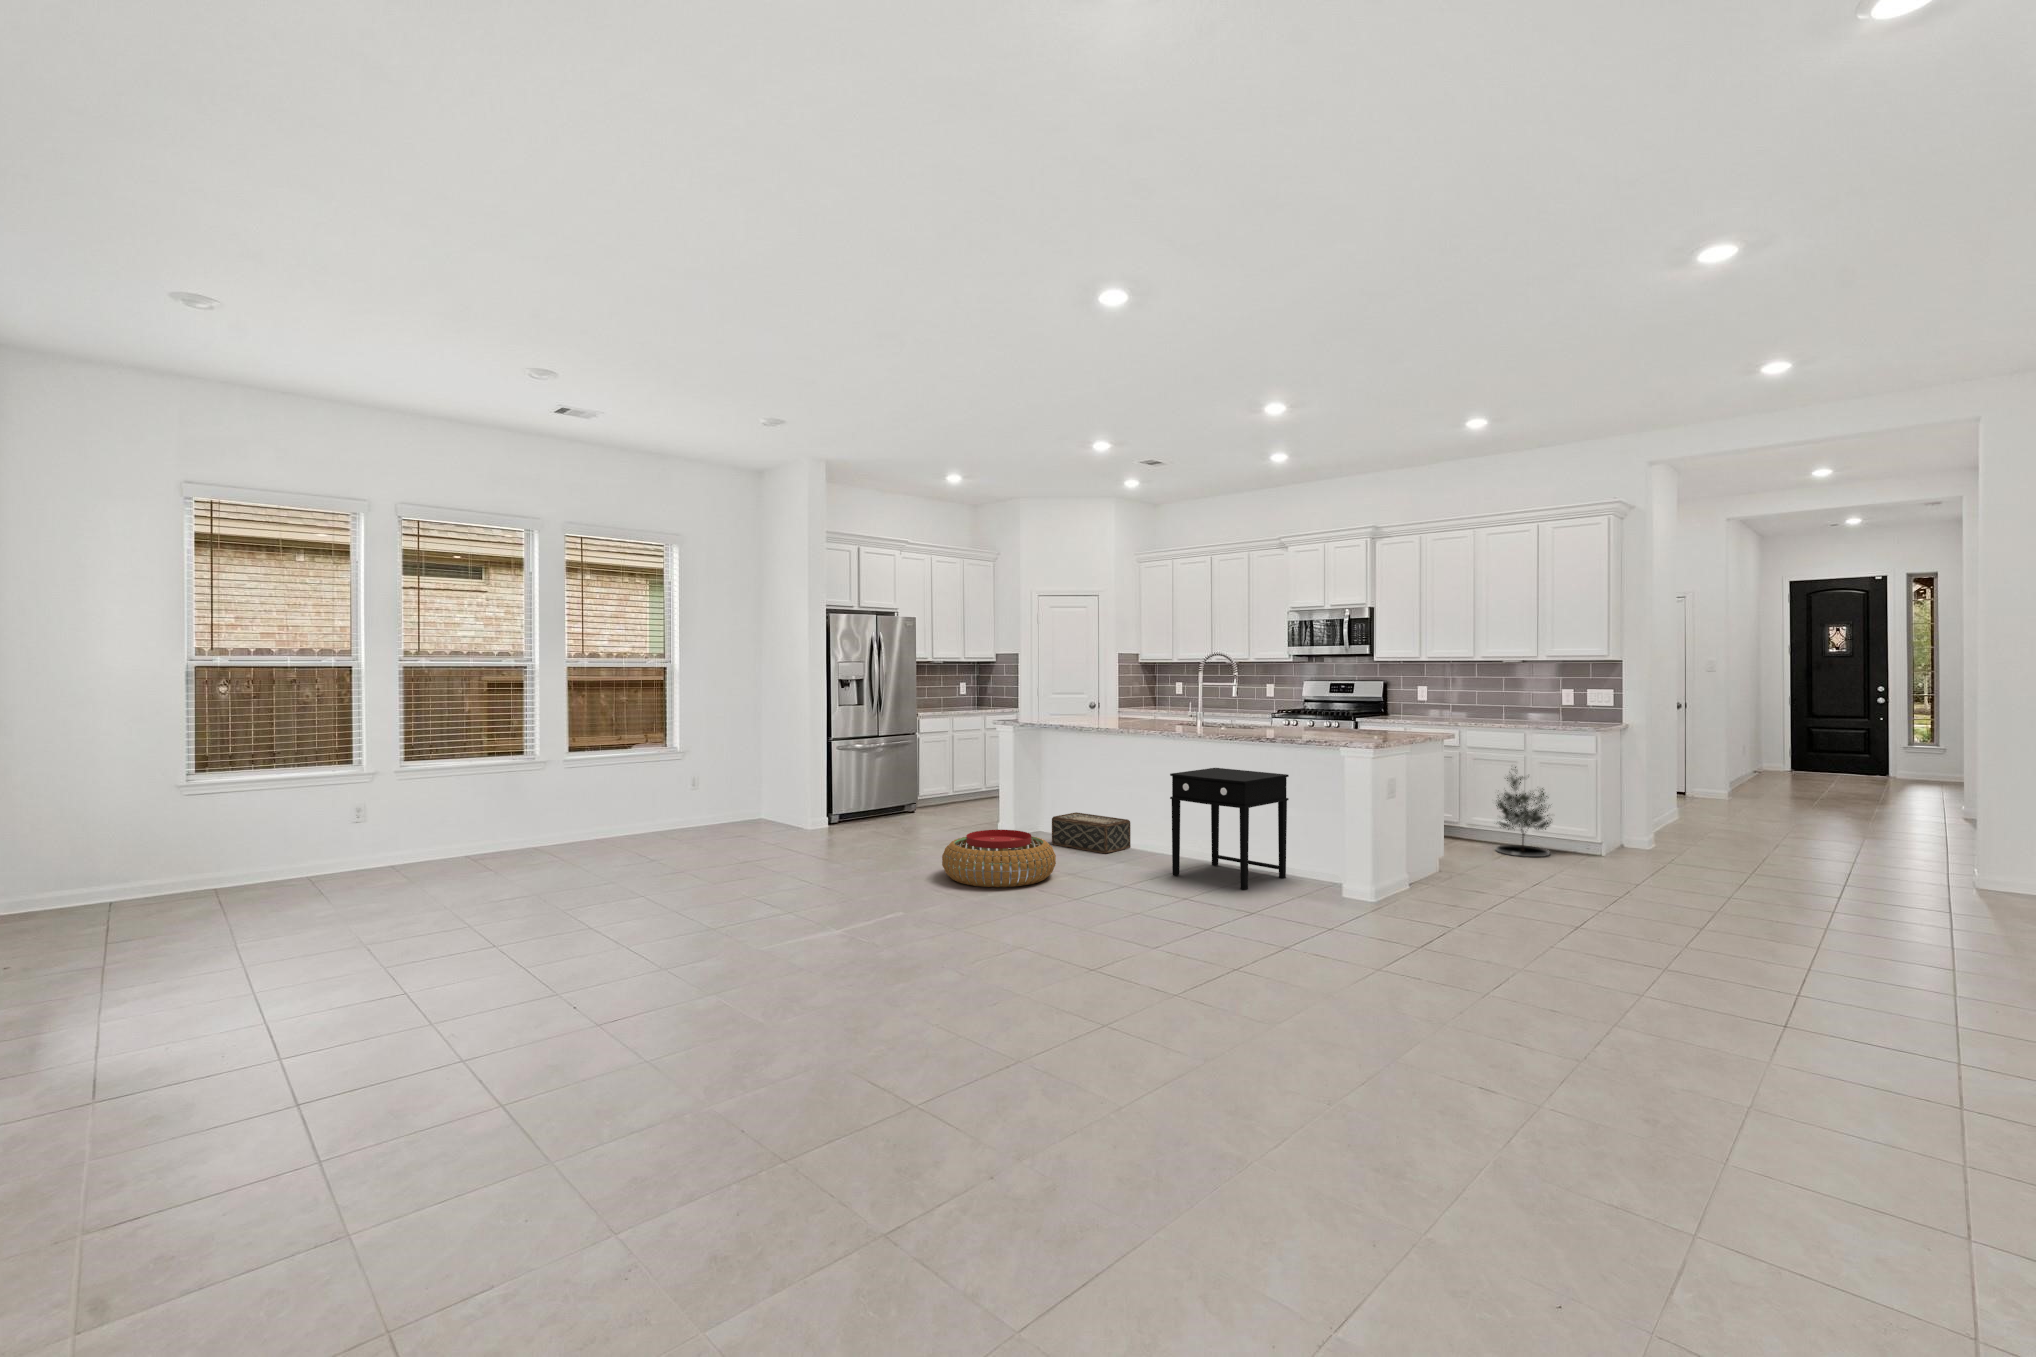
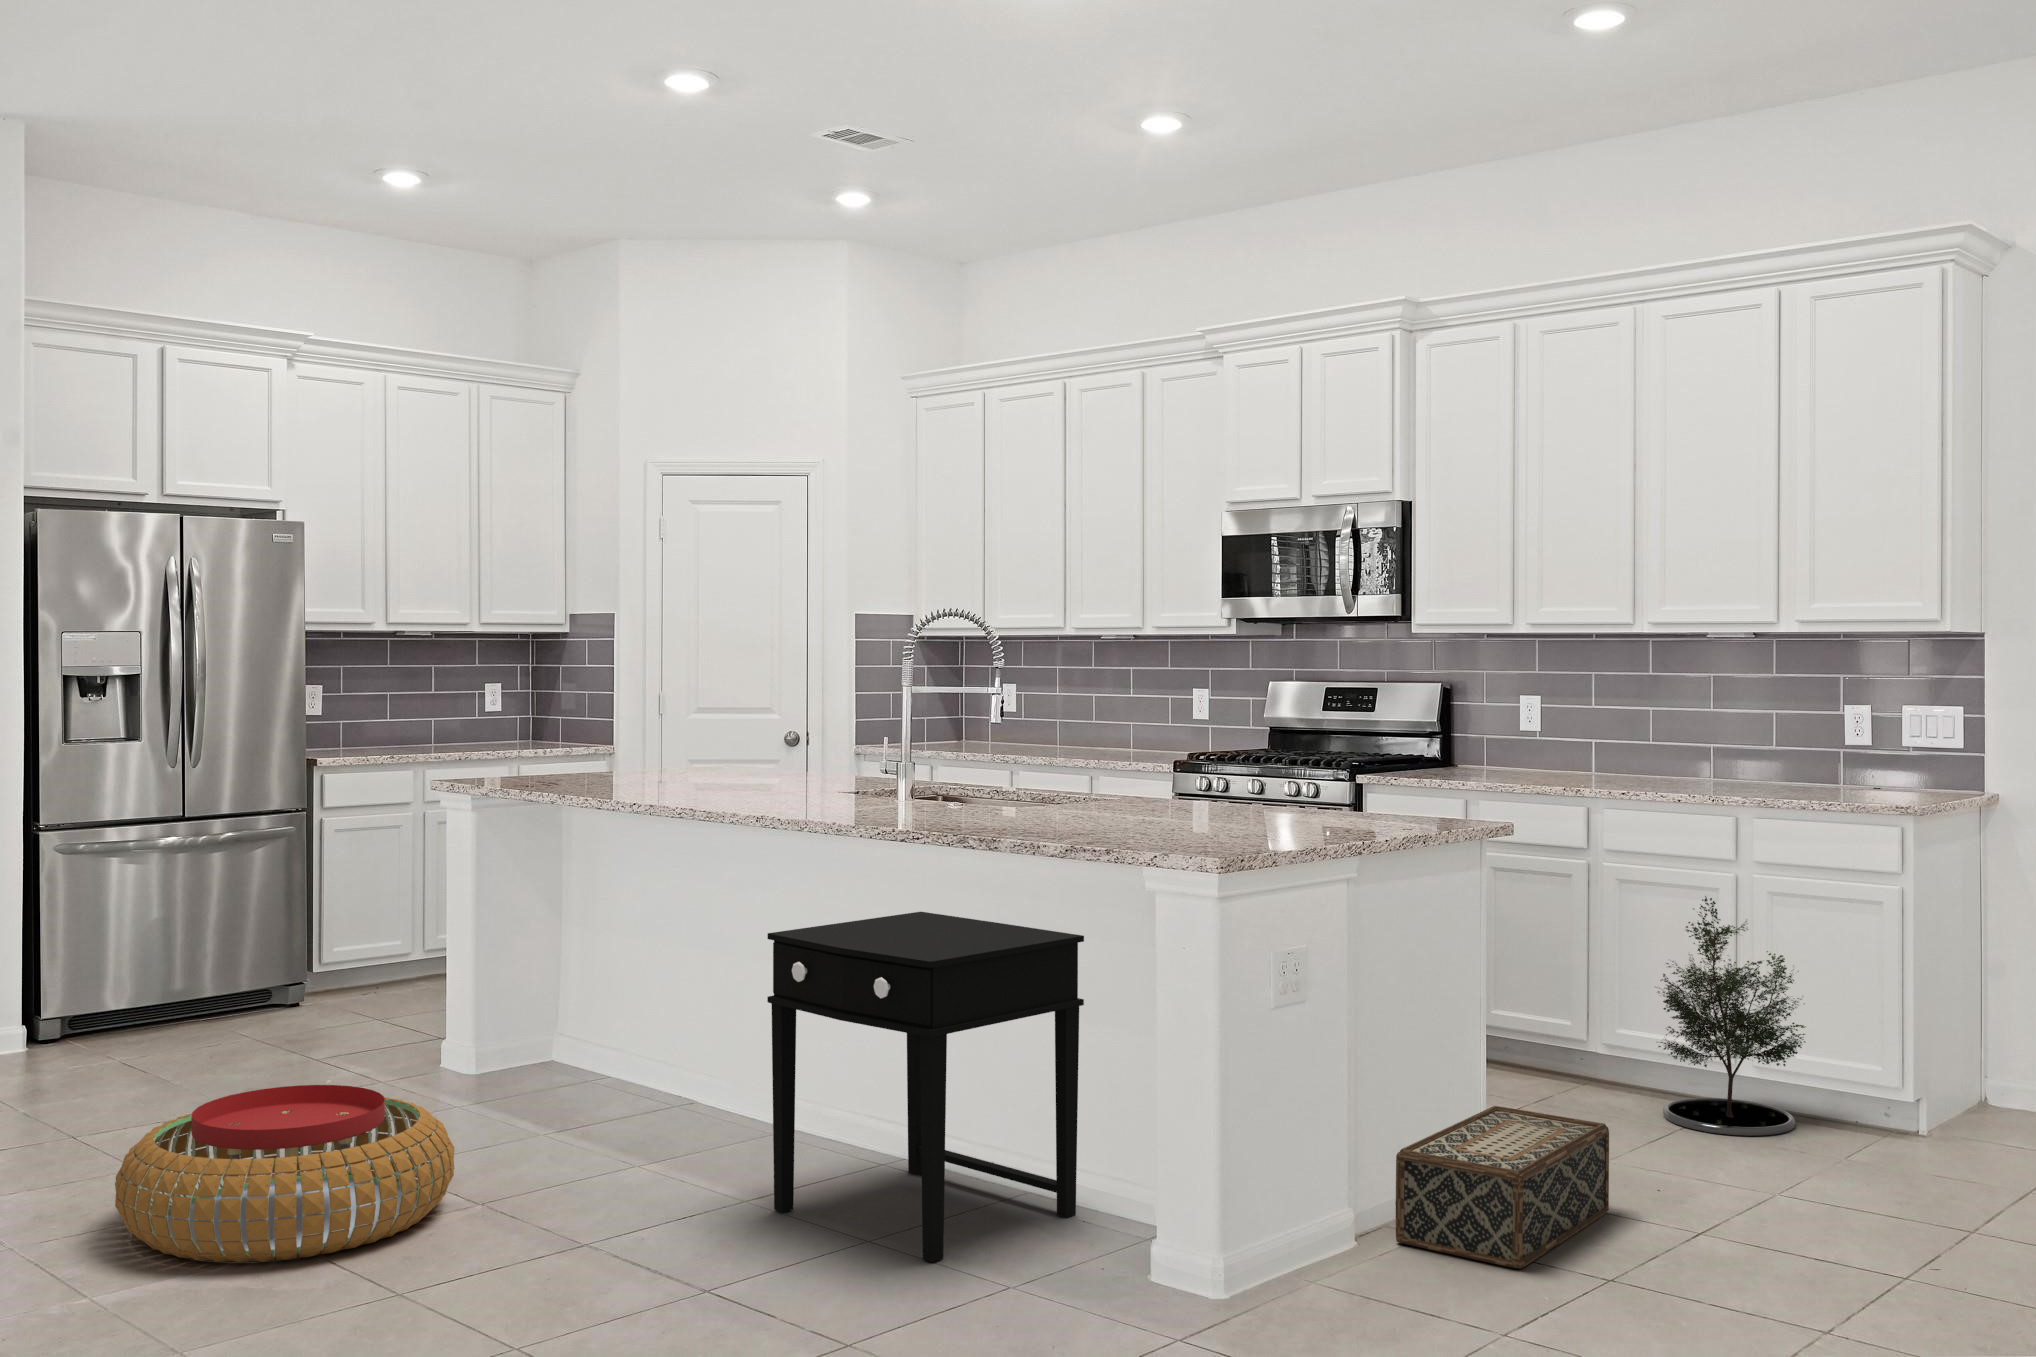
woven basket: present [1052,812,1131,853] -> present [1396,1106,1609,1269]

